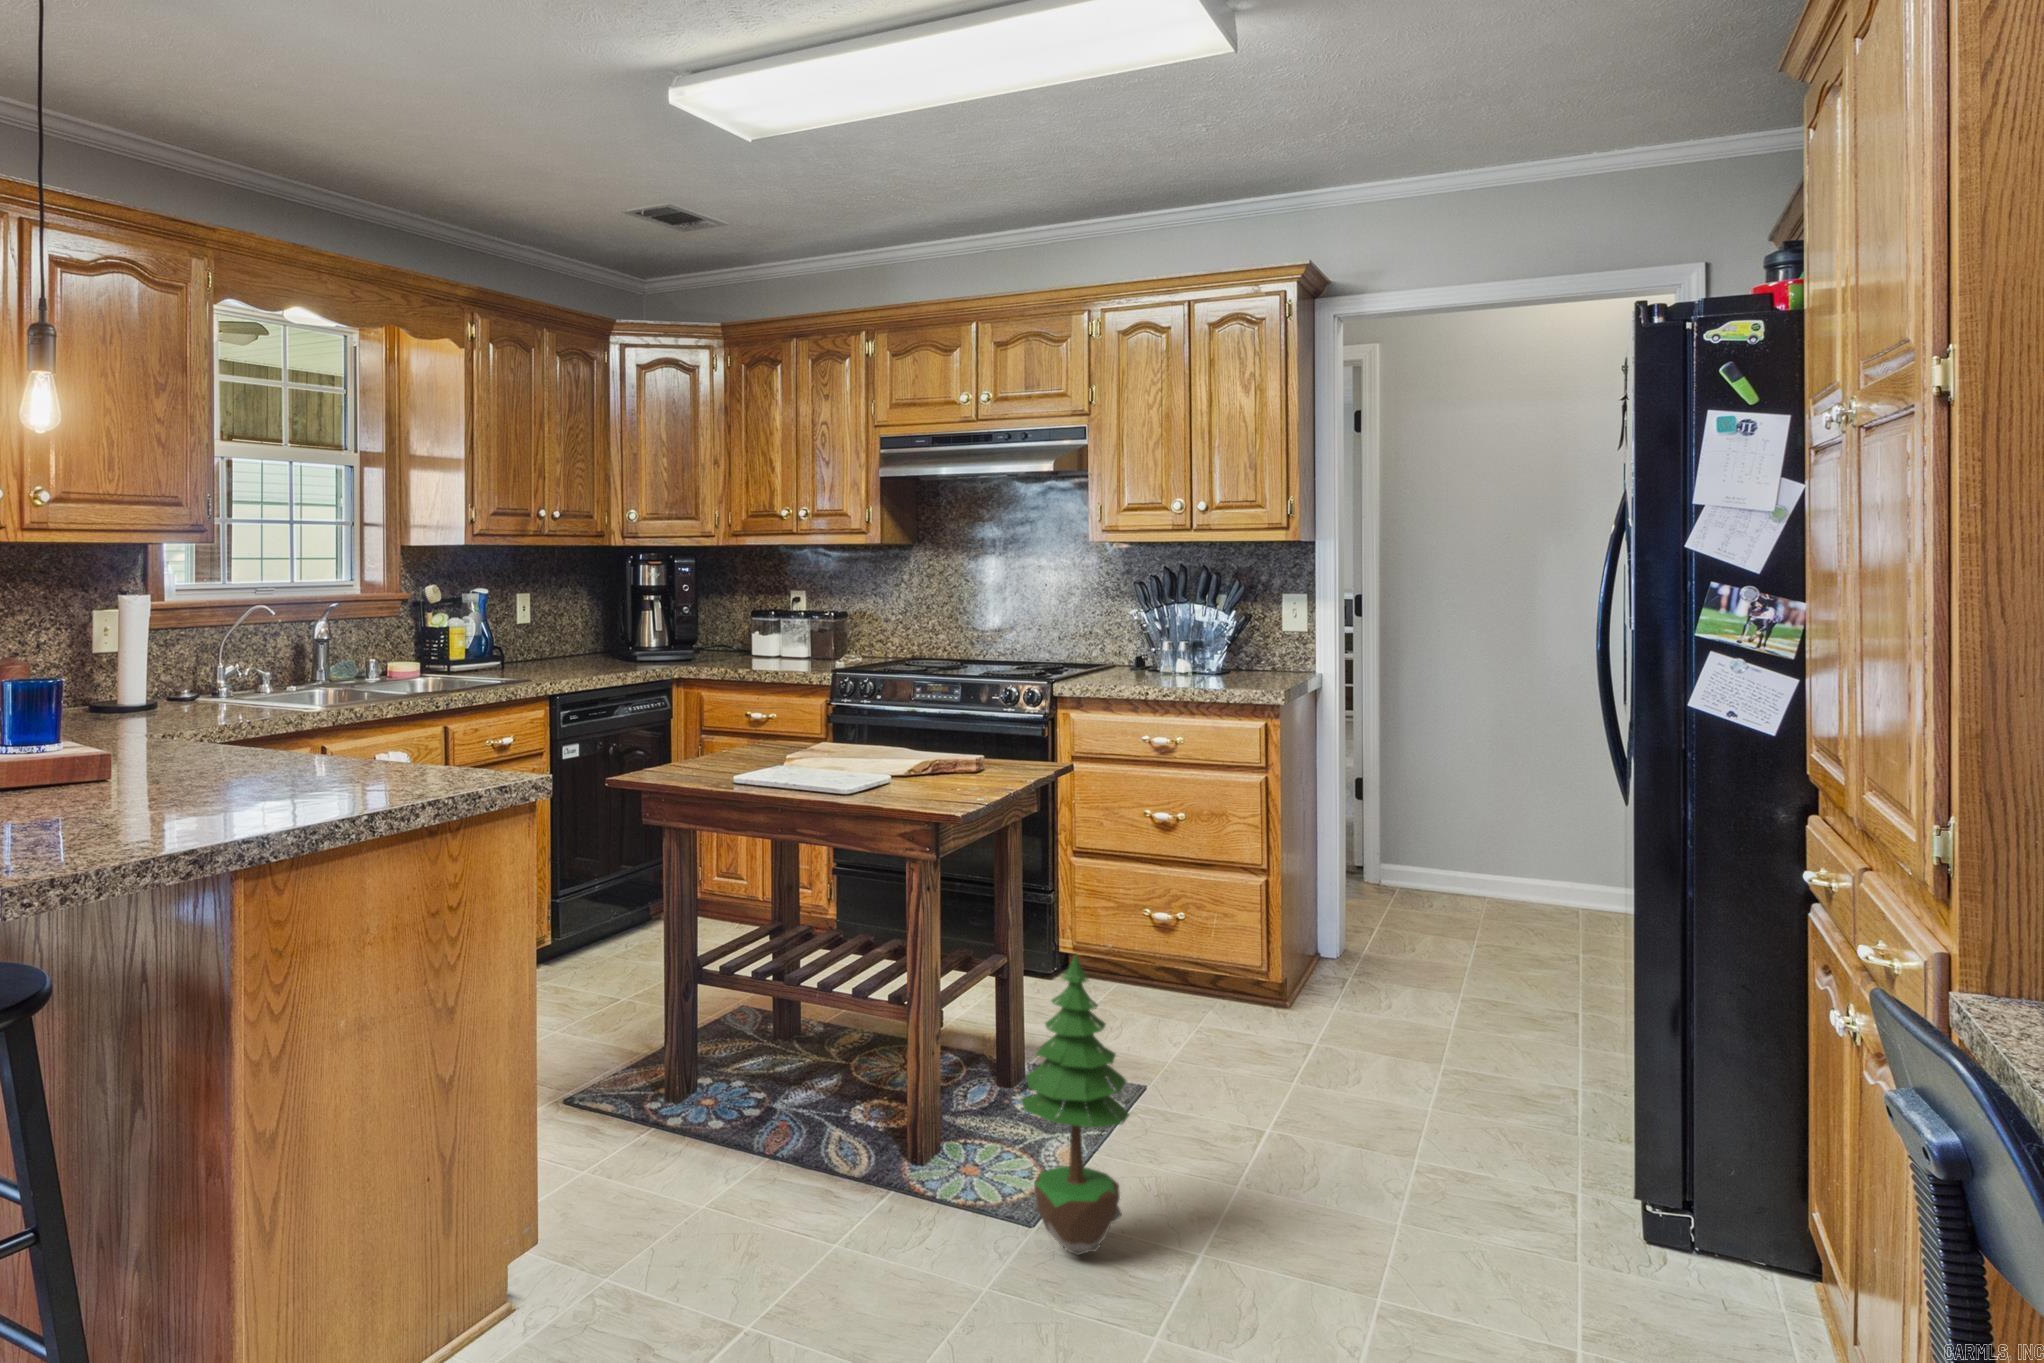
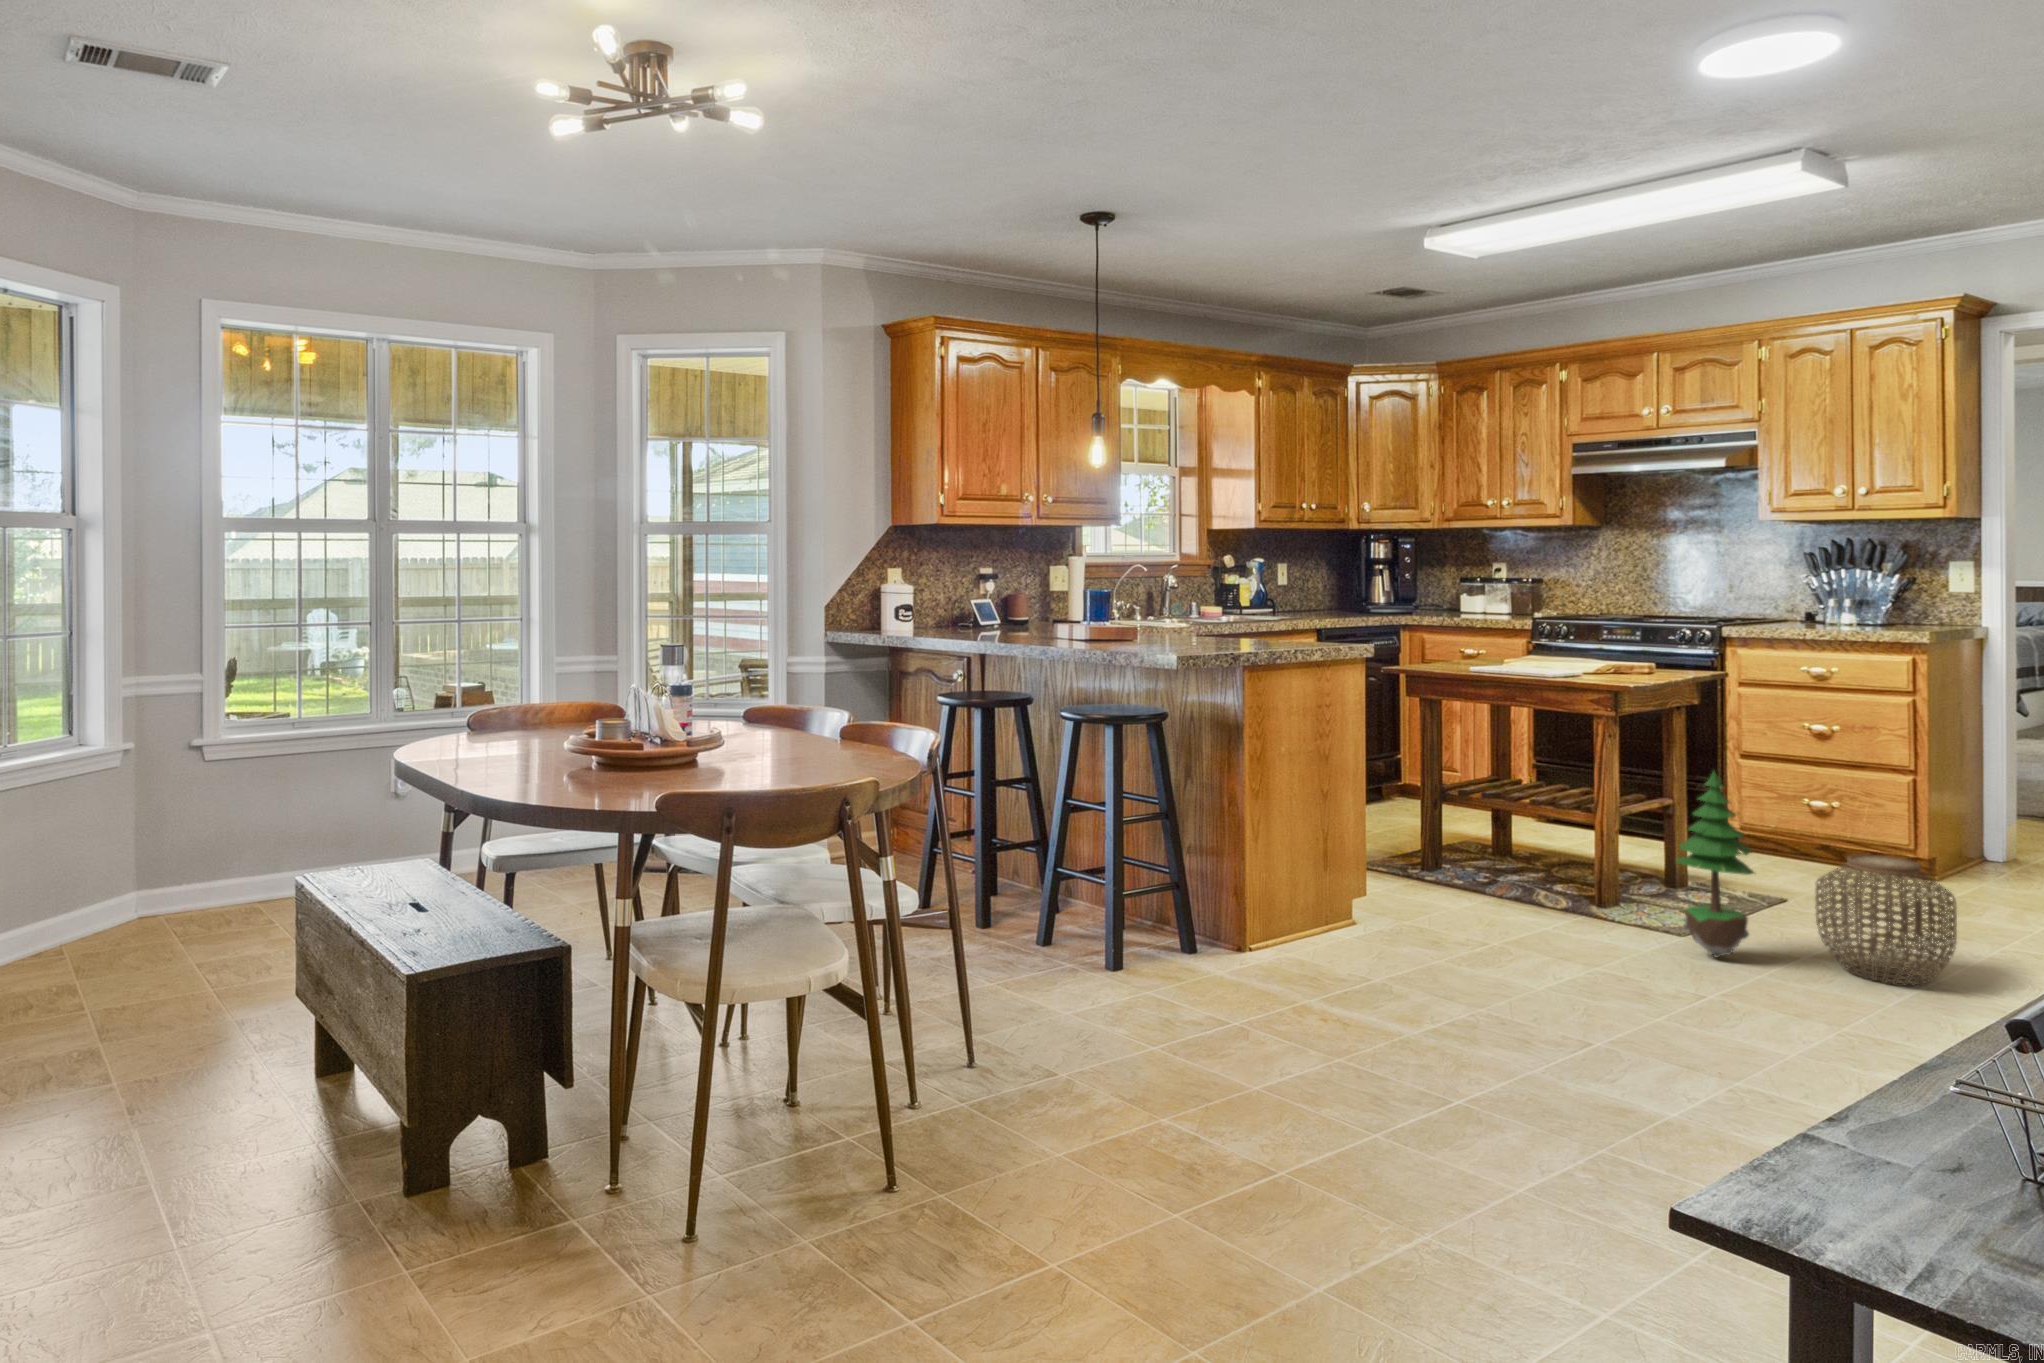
woven basket: none [1206,1063,1385,1276] -> present [1816,855,1957,986]

